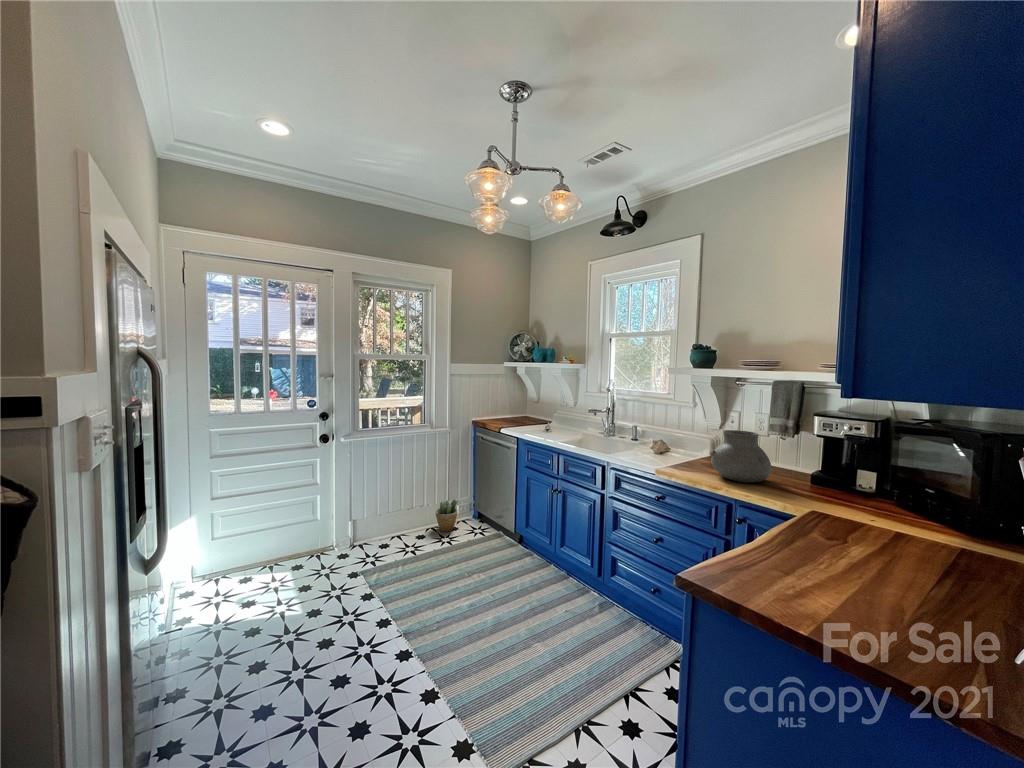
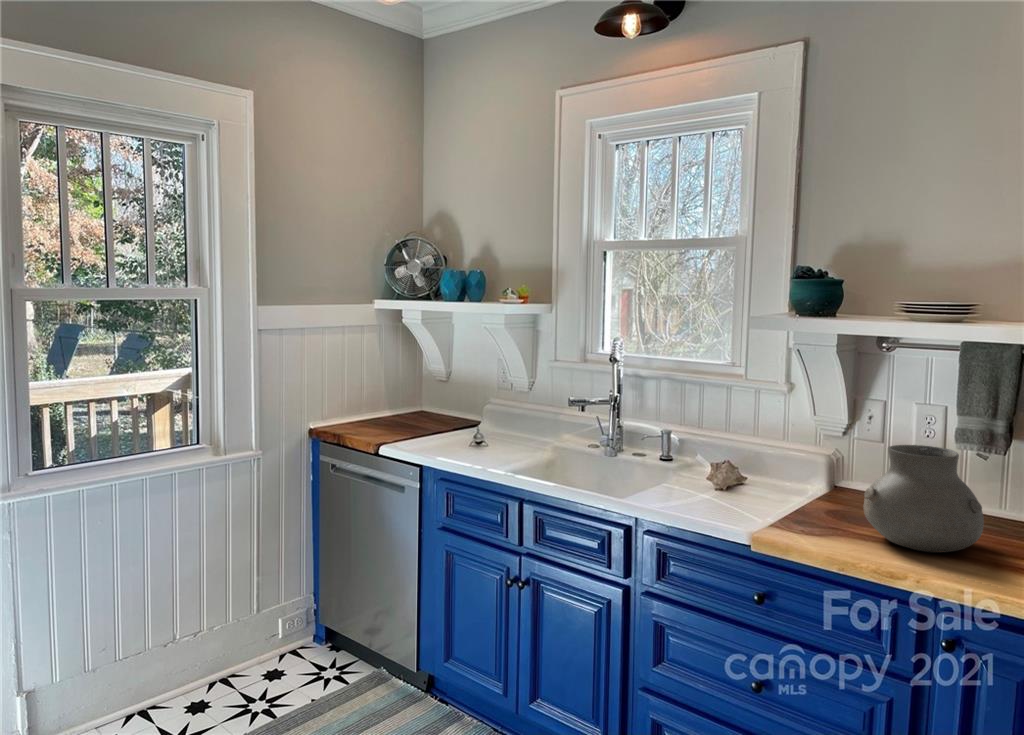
potted plant: present [435,499,458,532] -> none [232,607,283,683]

